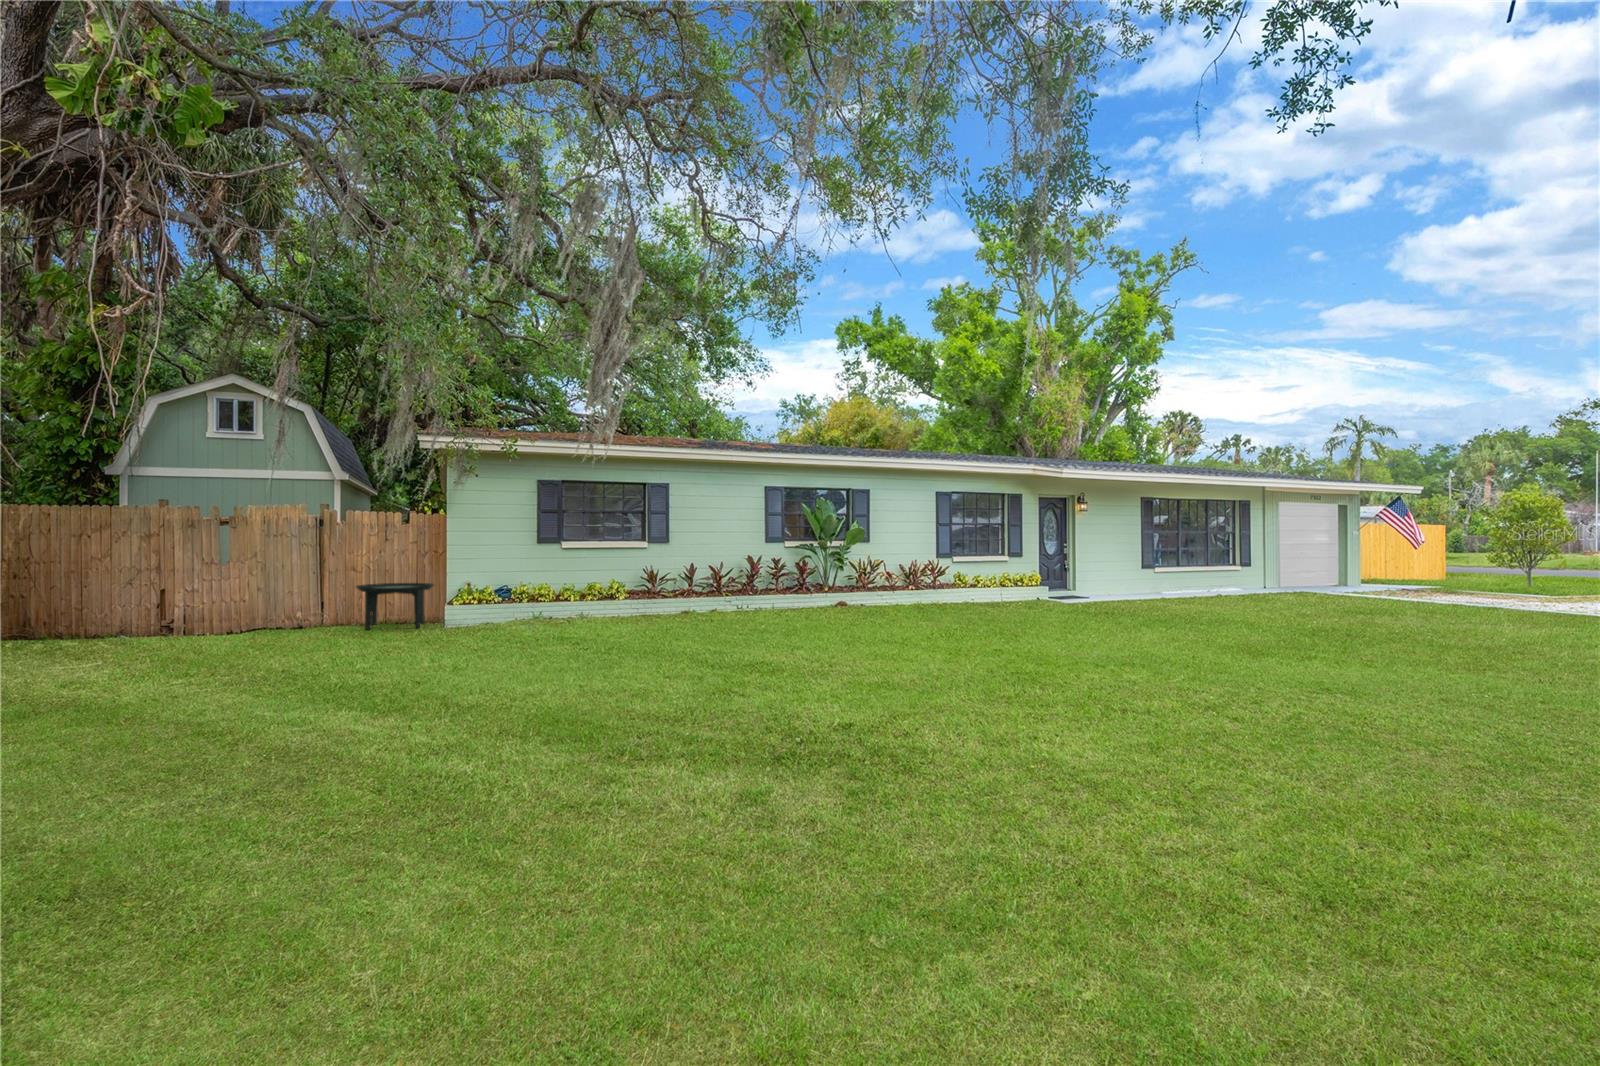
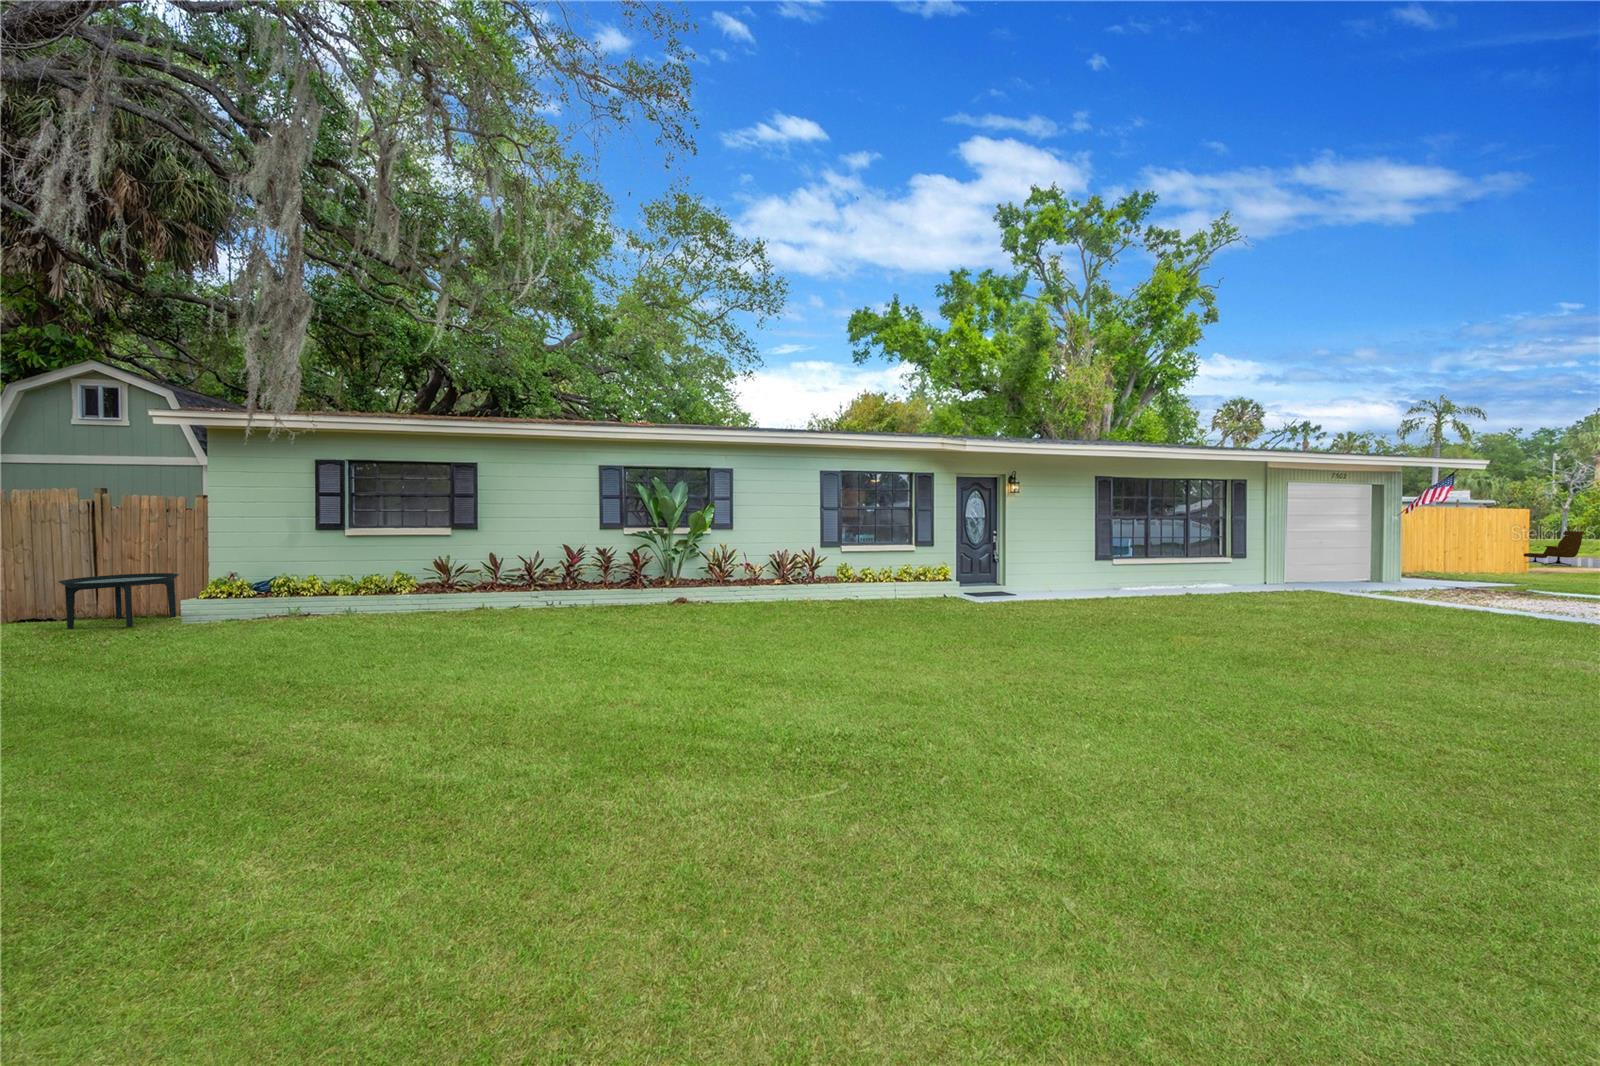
lounge chair: none [1444,545,1483,574] -> present [1524,531,1584,566]

